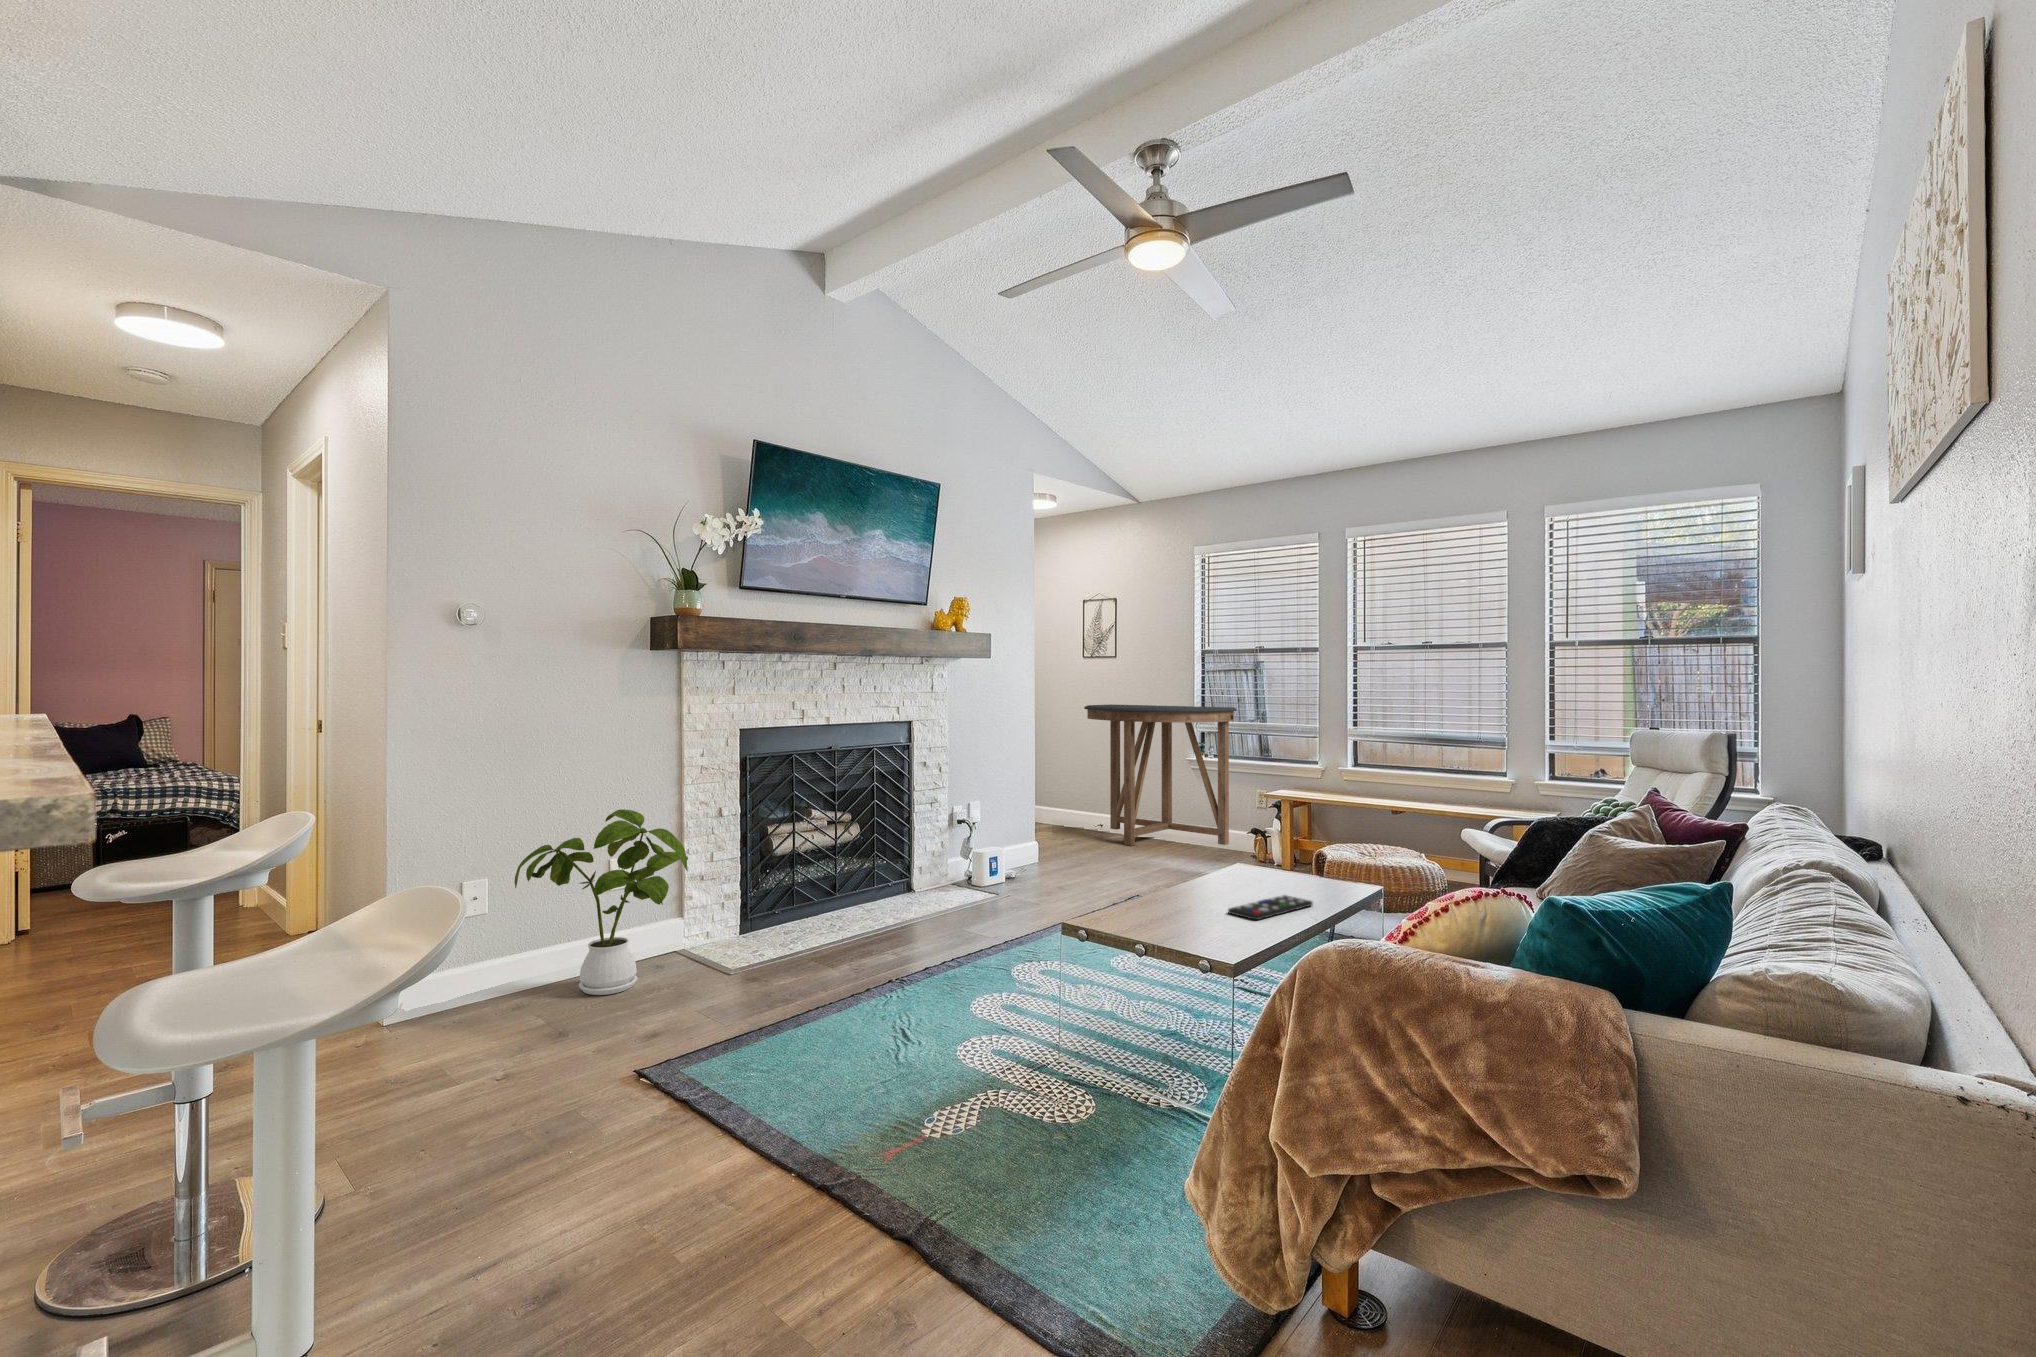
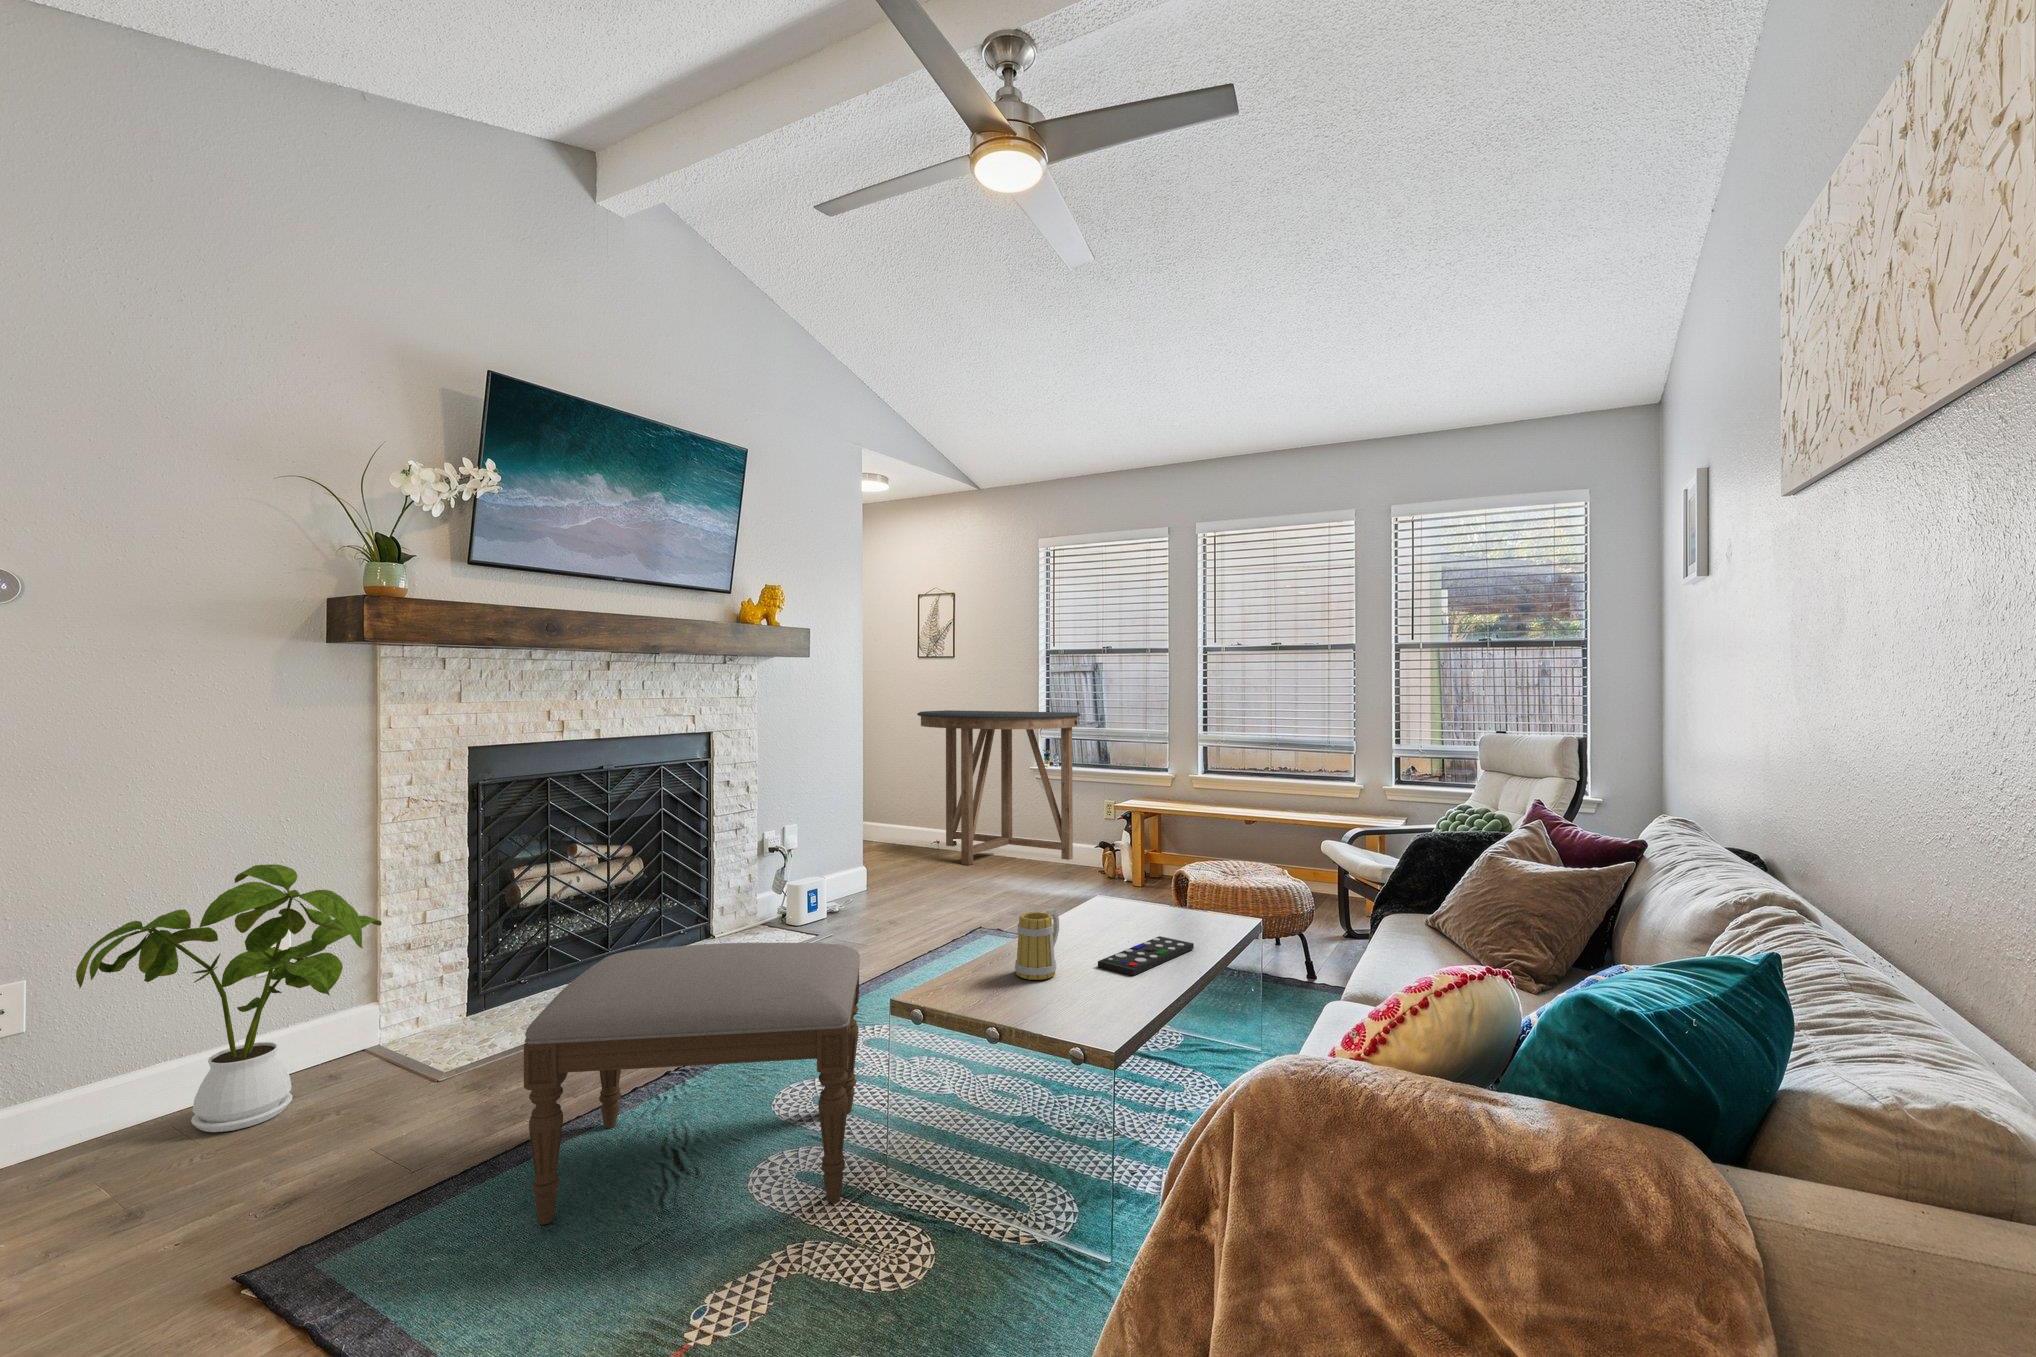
mug: none [1160,865,1196,919] -> present [1015,909,1059,980]
ottoman: none [808,881,1038,1070] -> present [524,943,860,1224]

